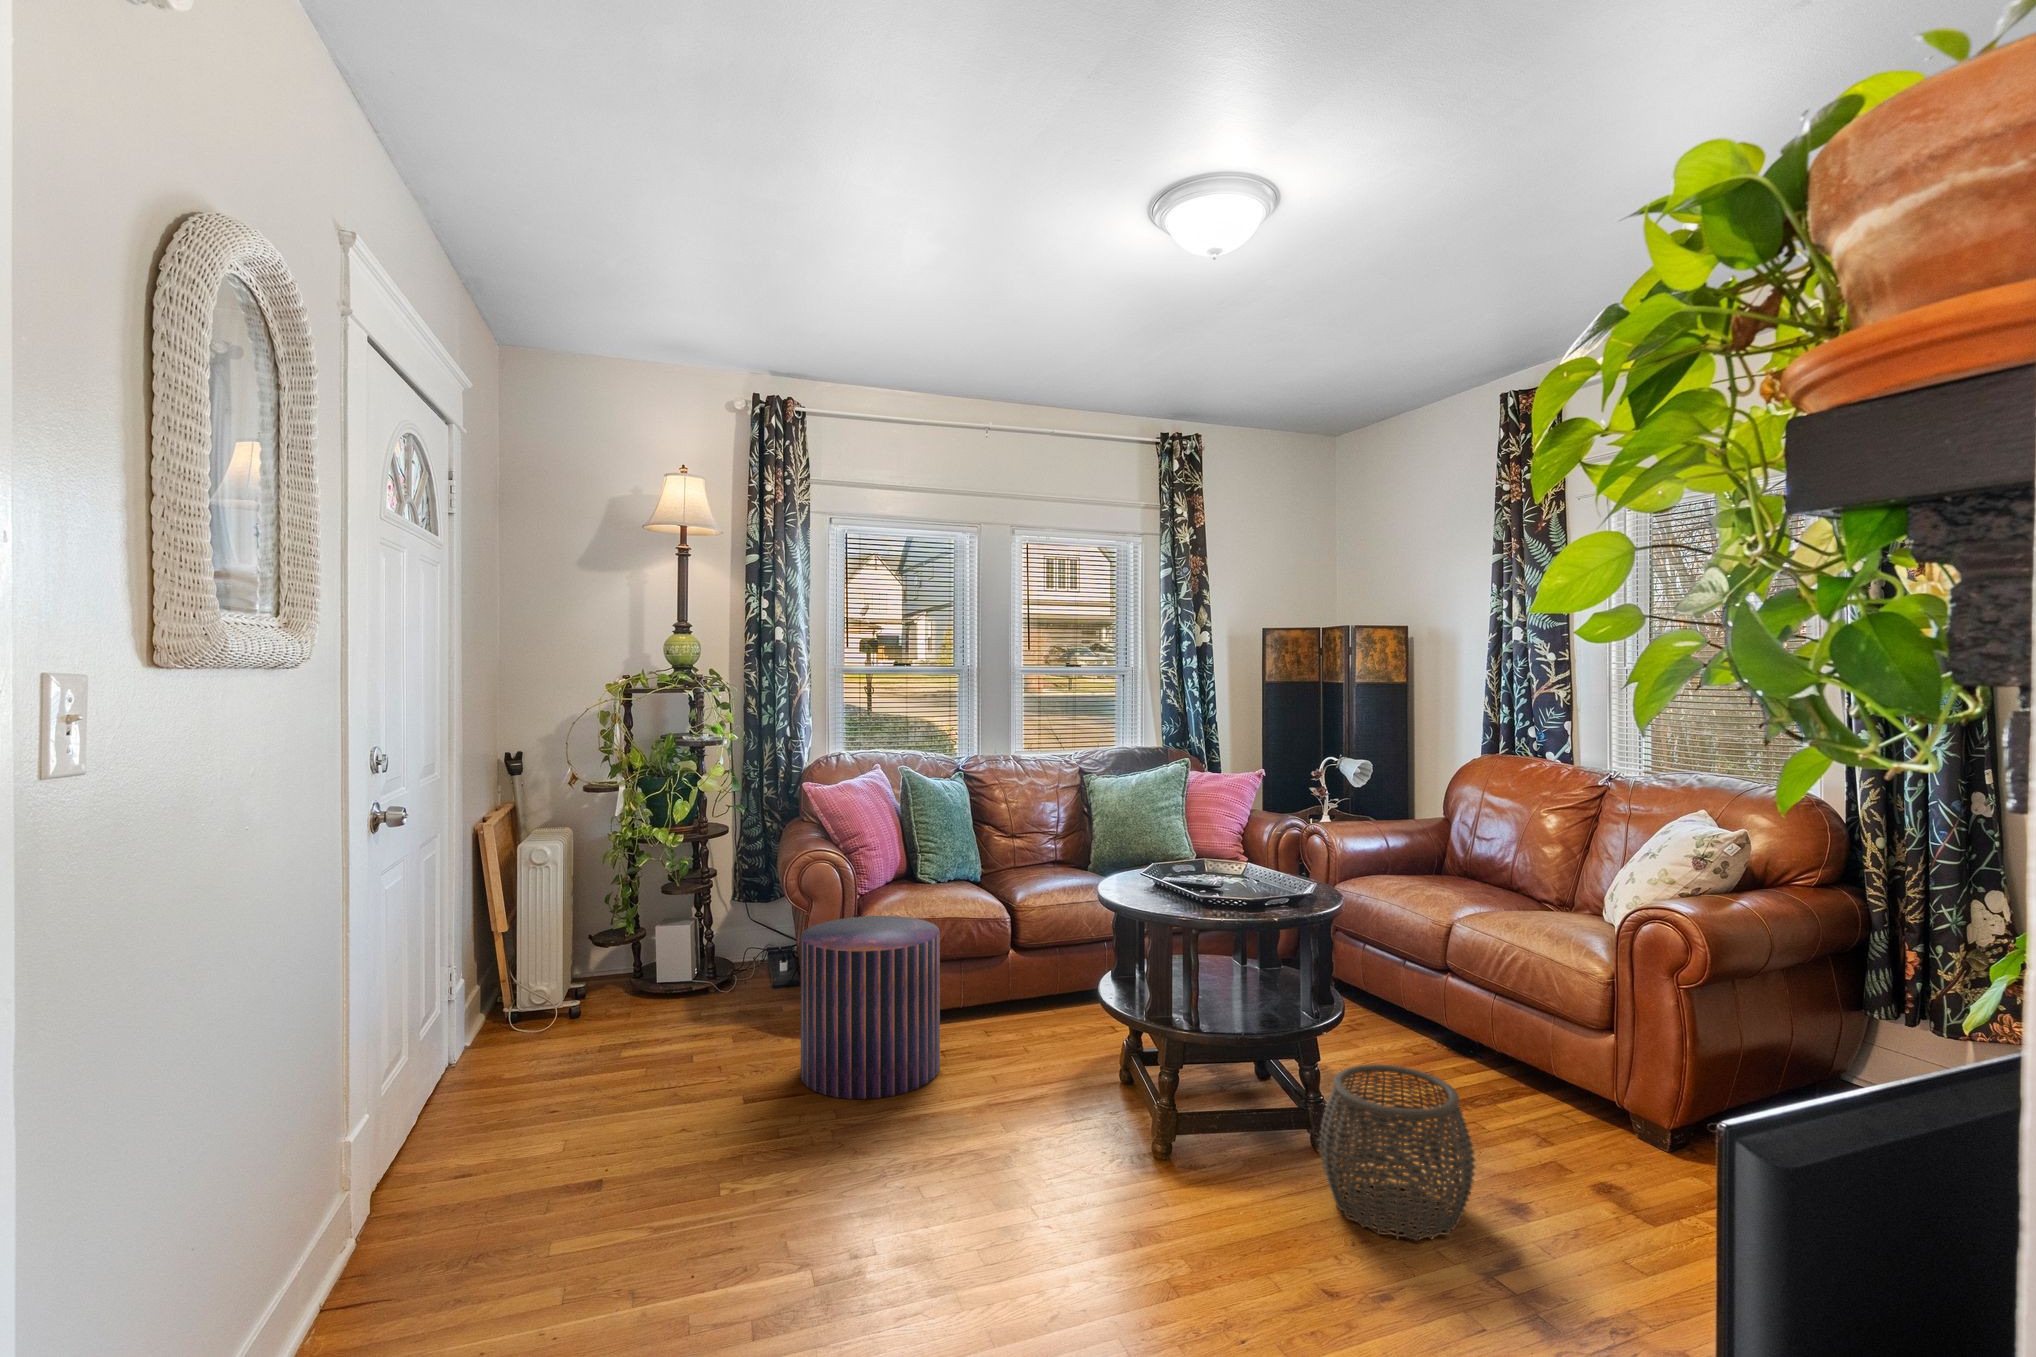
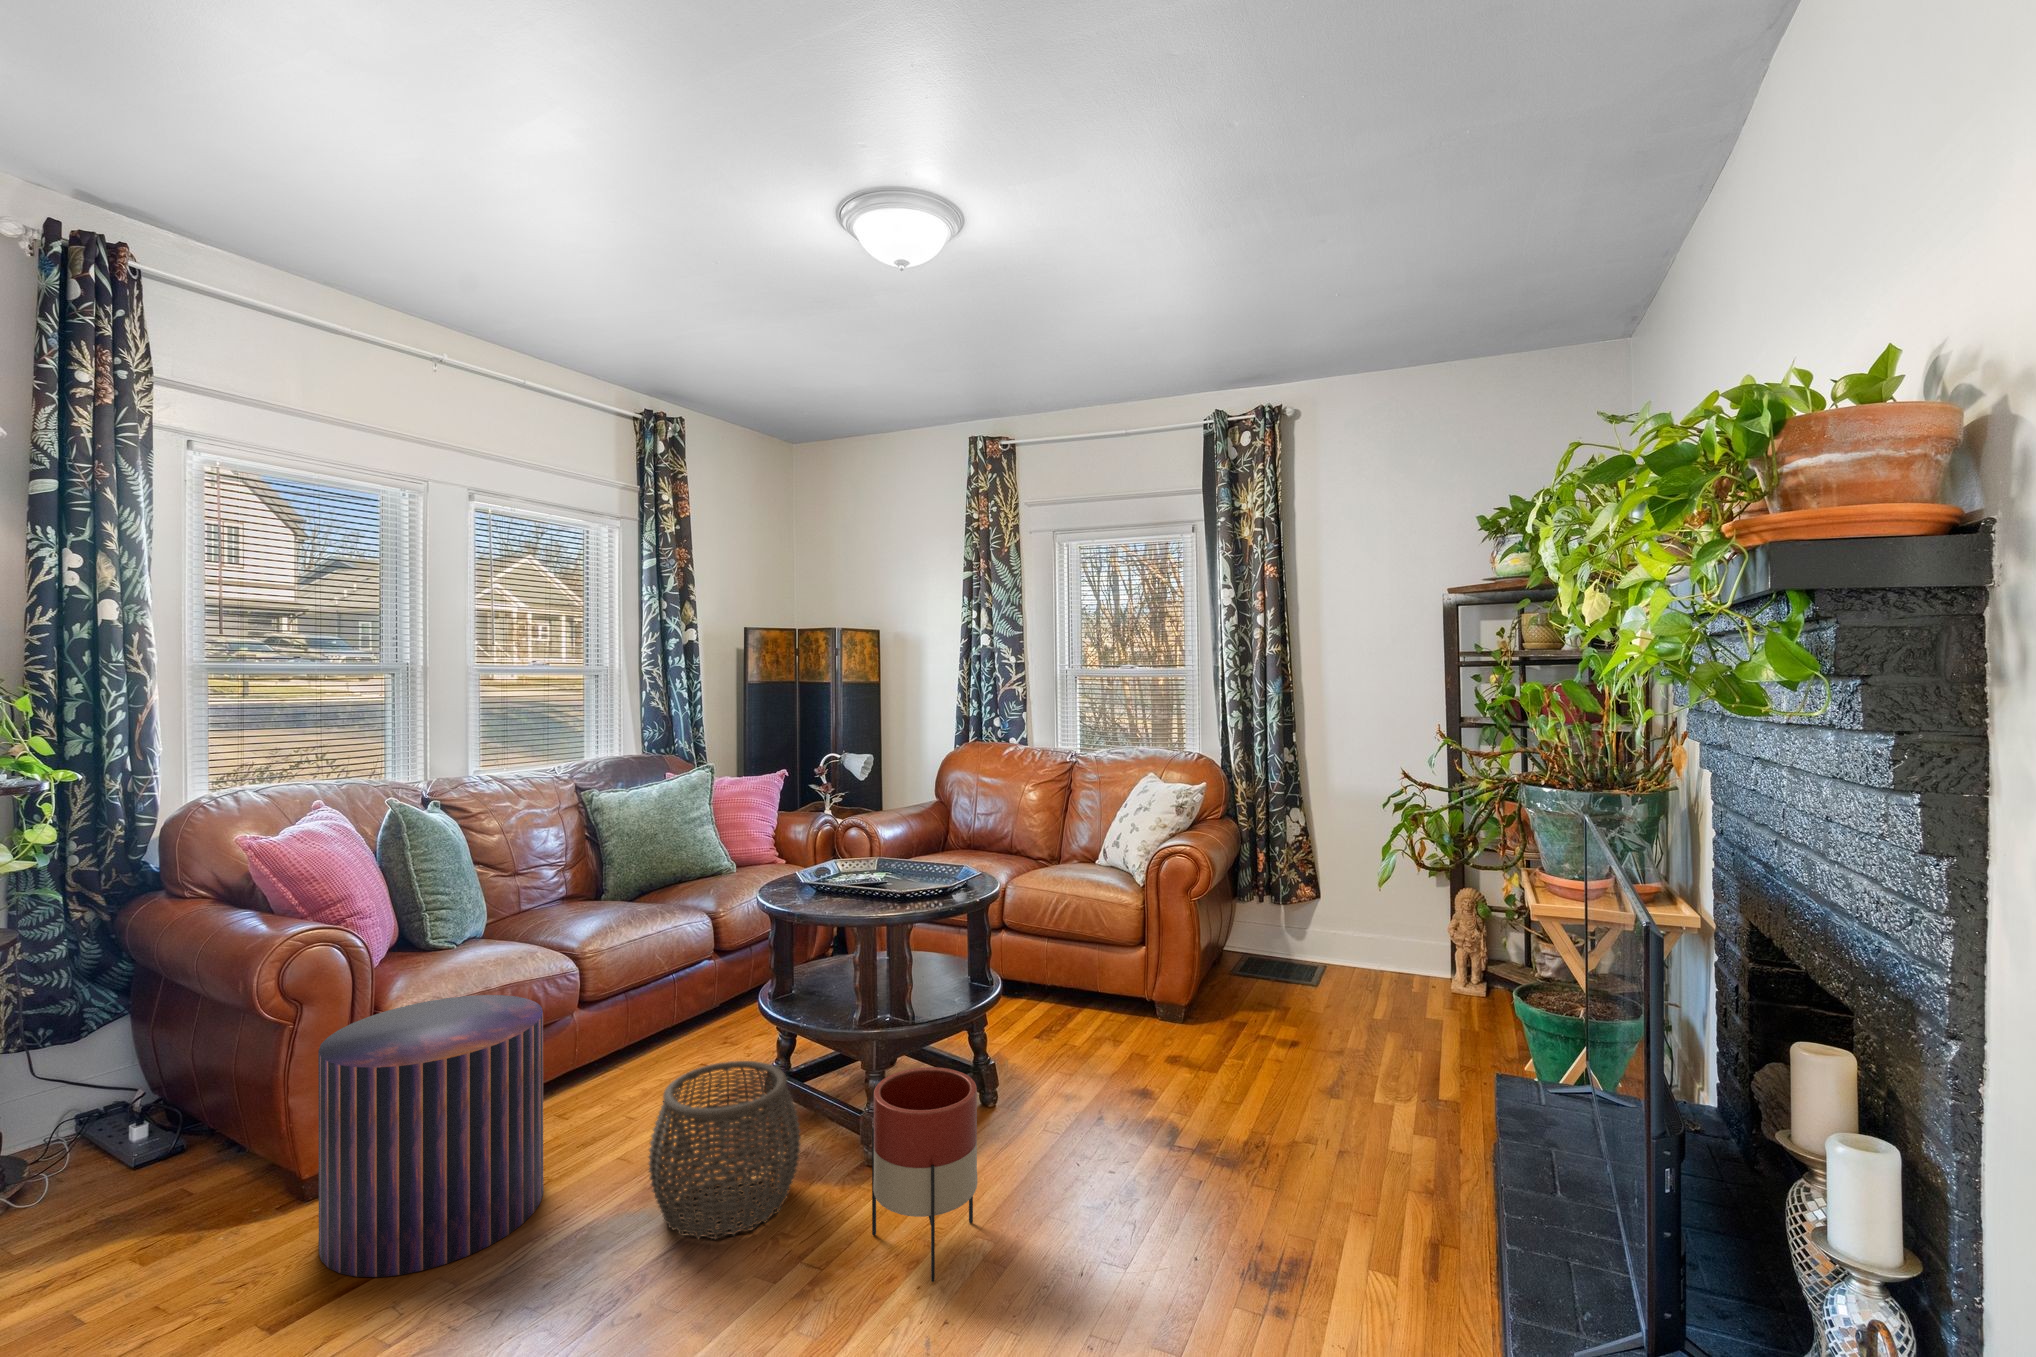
planter: none [1091,1053,1197,1248] -> present [872,1067,977,1282]
woven basket: present [1319,1064,1475,1240] -> present [649,1061,801,1239]

